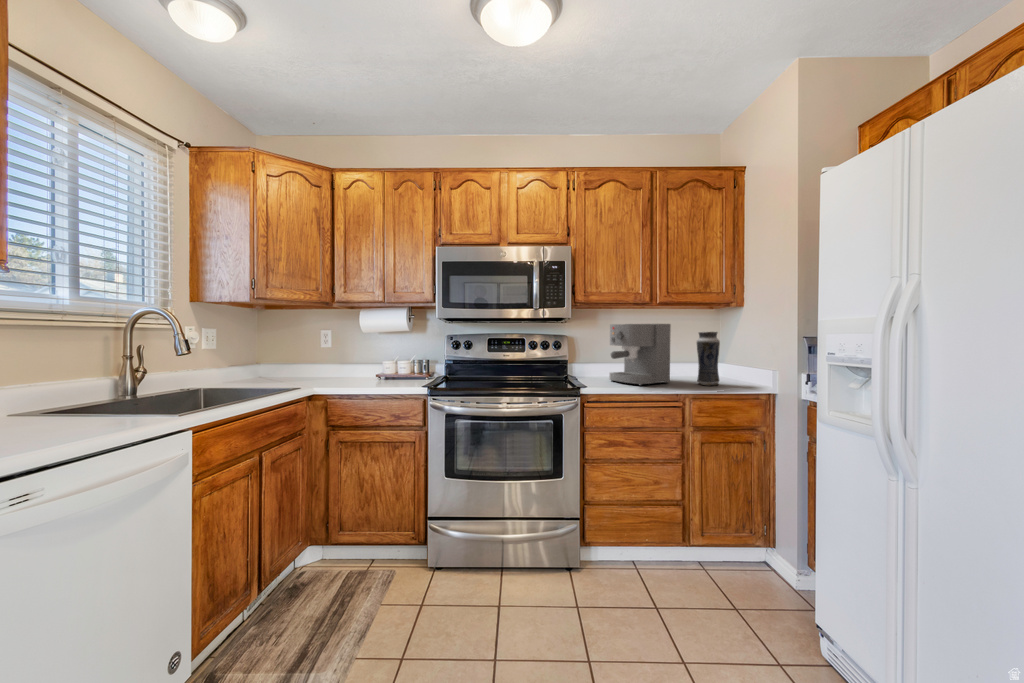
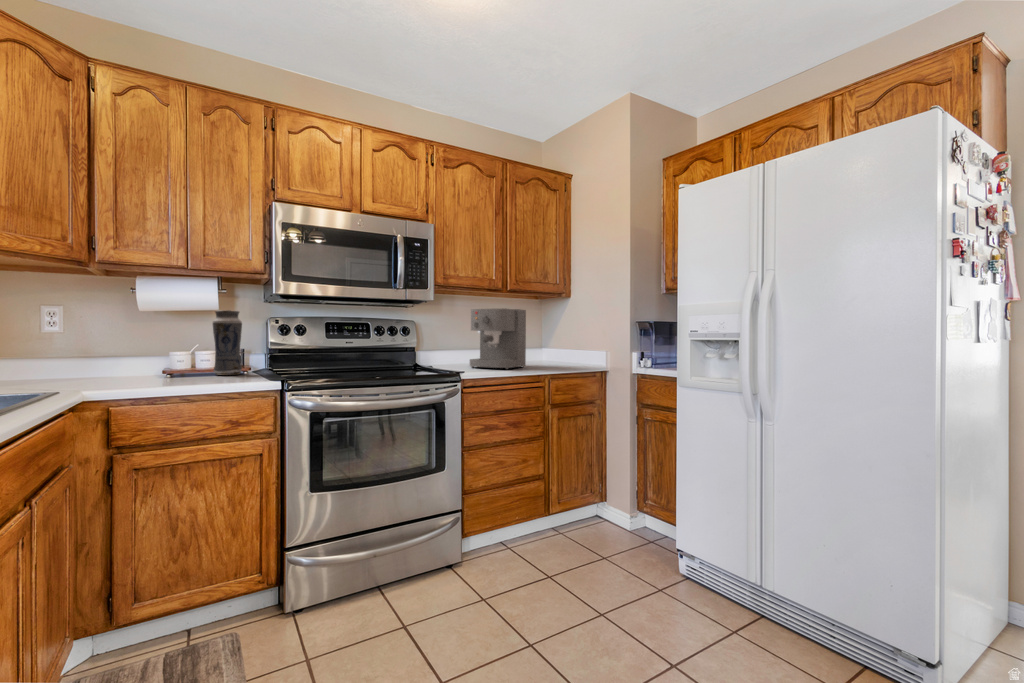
vase: present [697,332,720,385] -> present [213,310,242,375]

